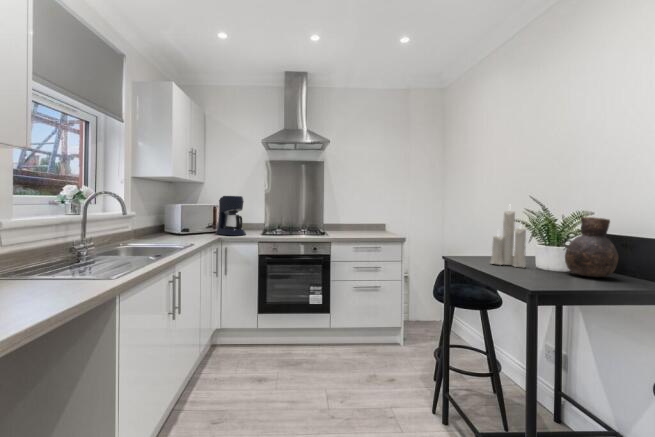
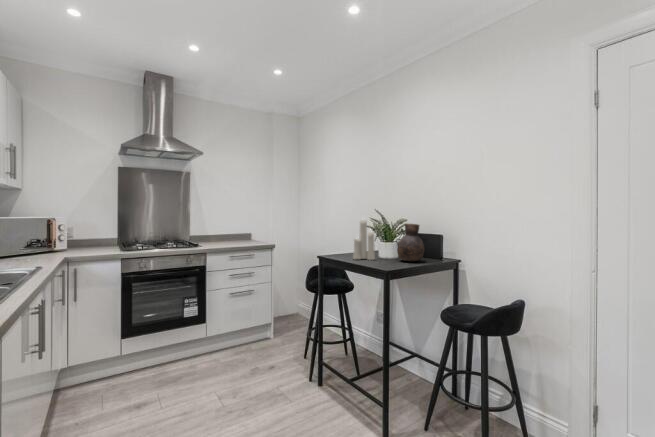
coffee maker: present [216,196,246,235] -> none [60,210,102,255]

